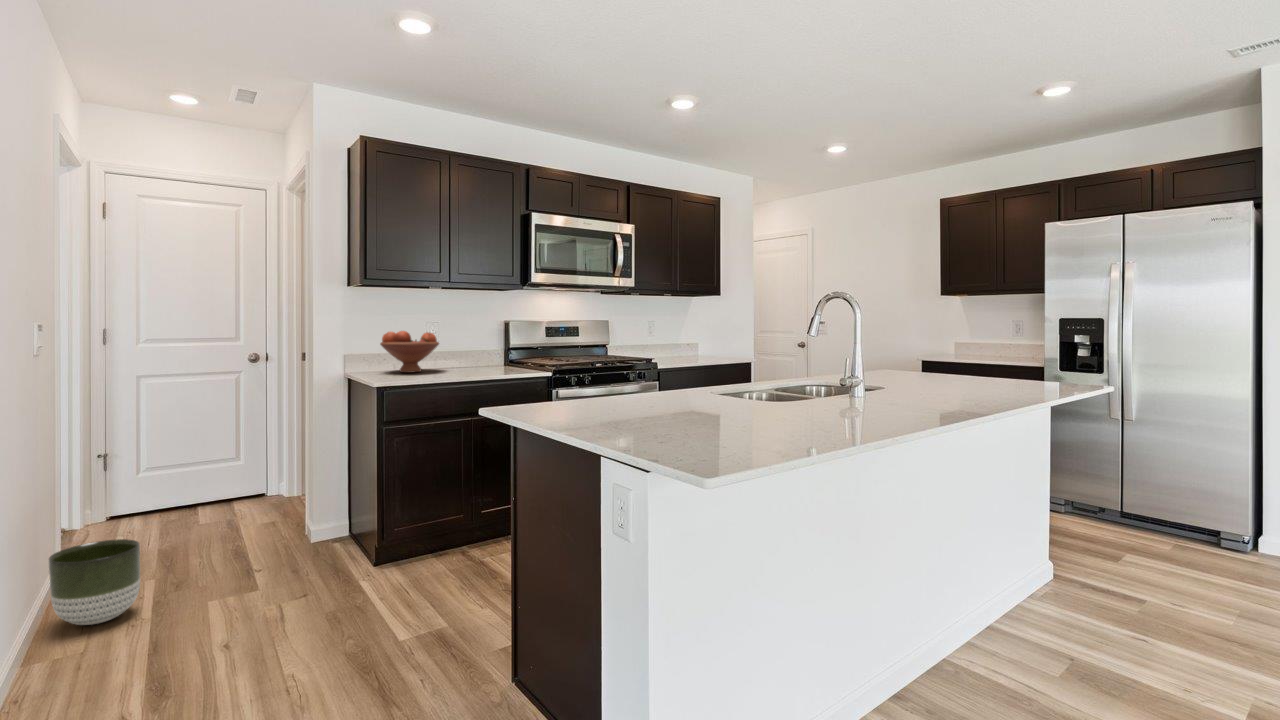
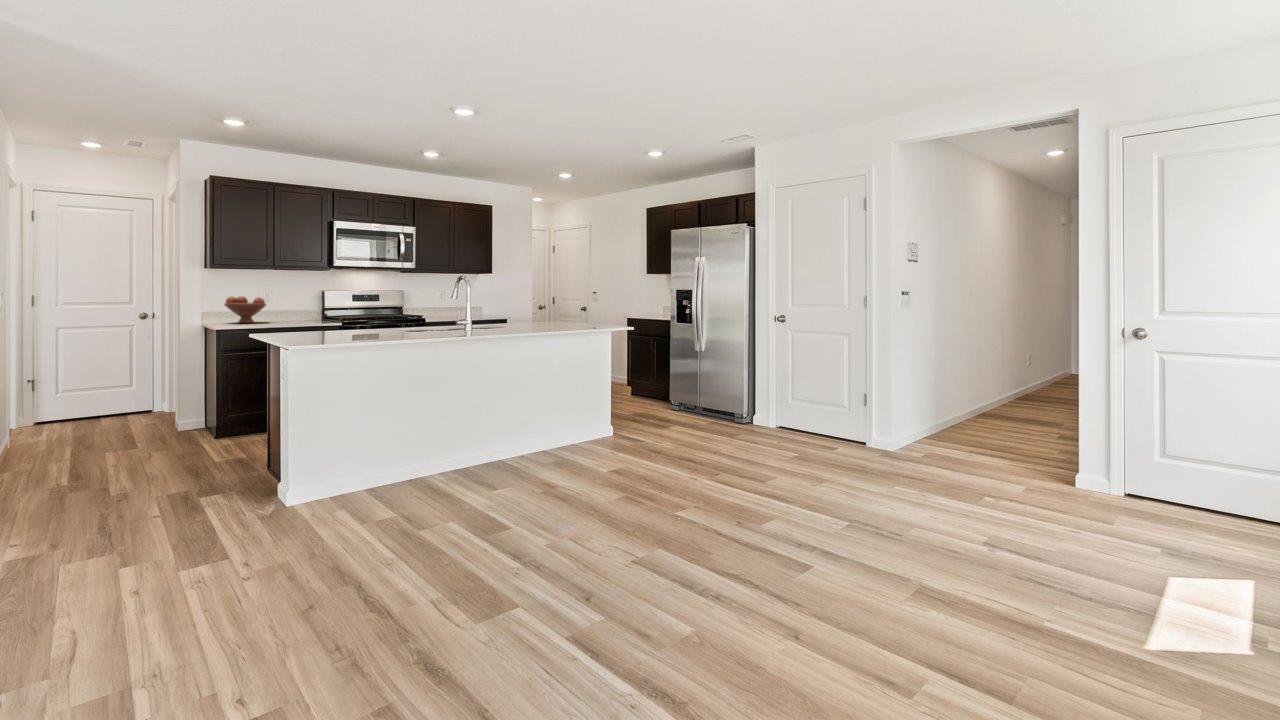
planter: present [49,539,140,625] -> none [7,416,63,460]

